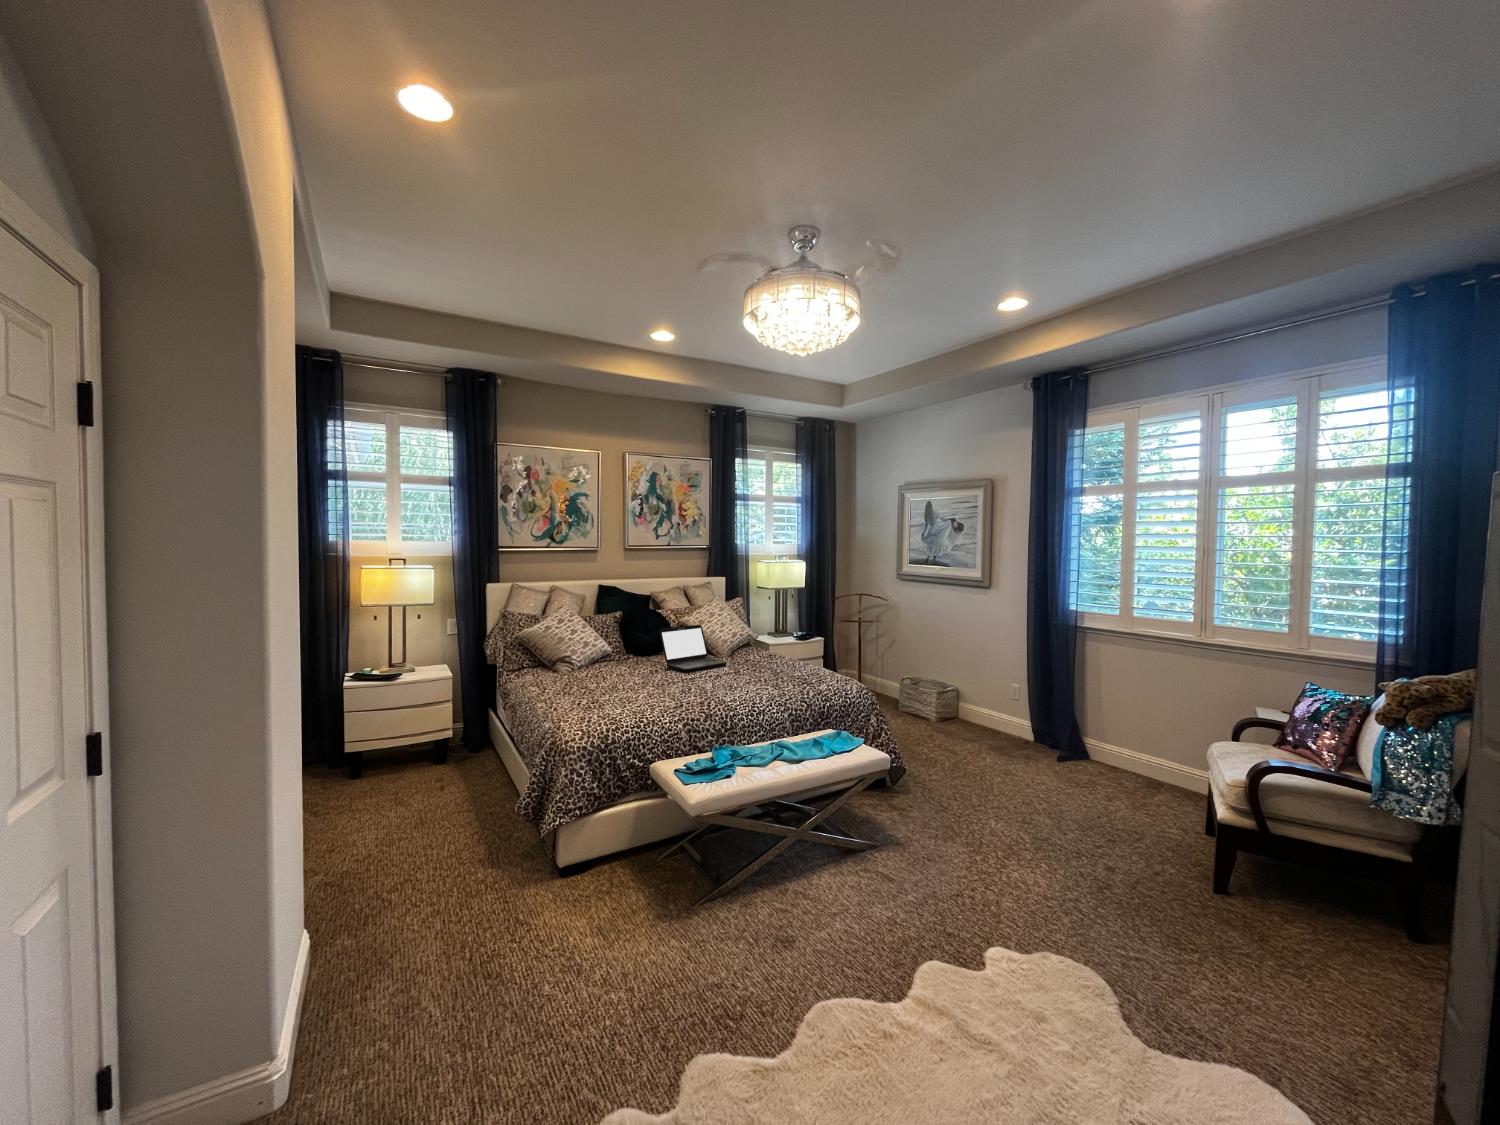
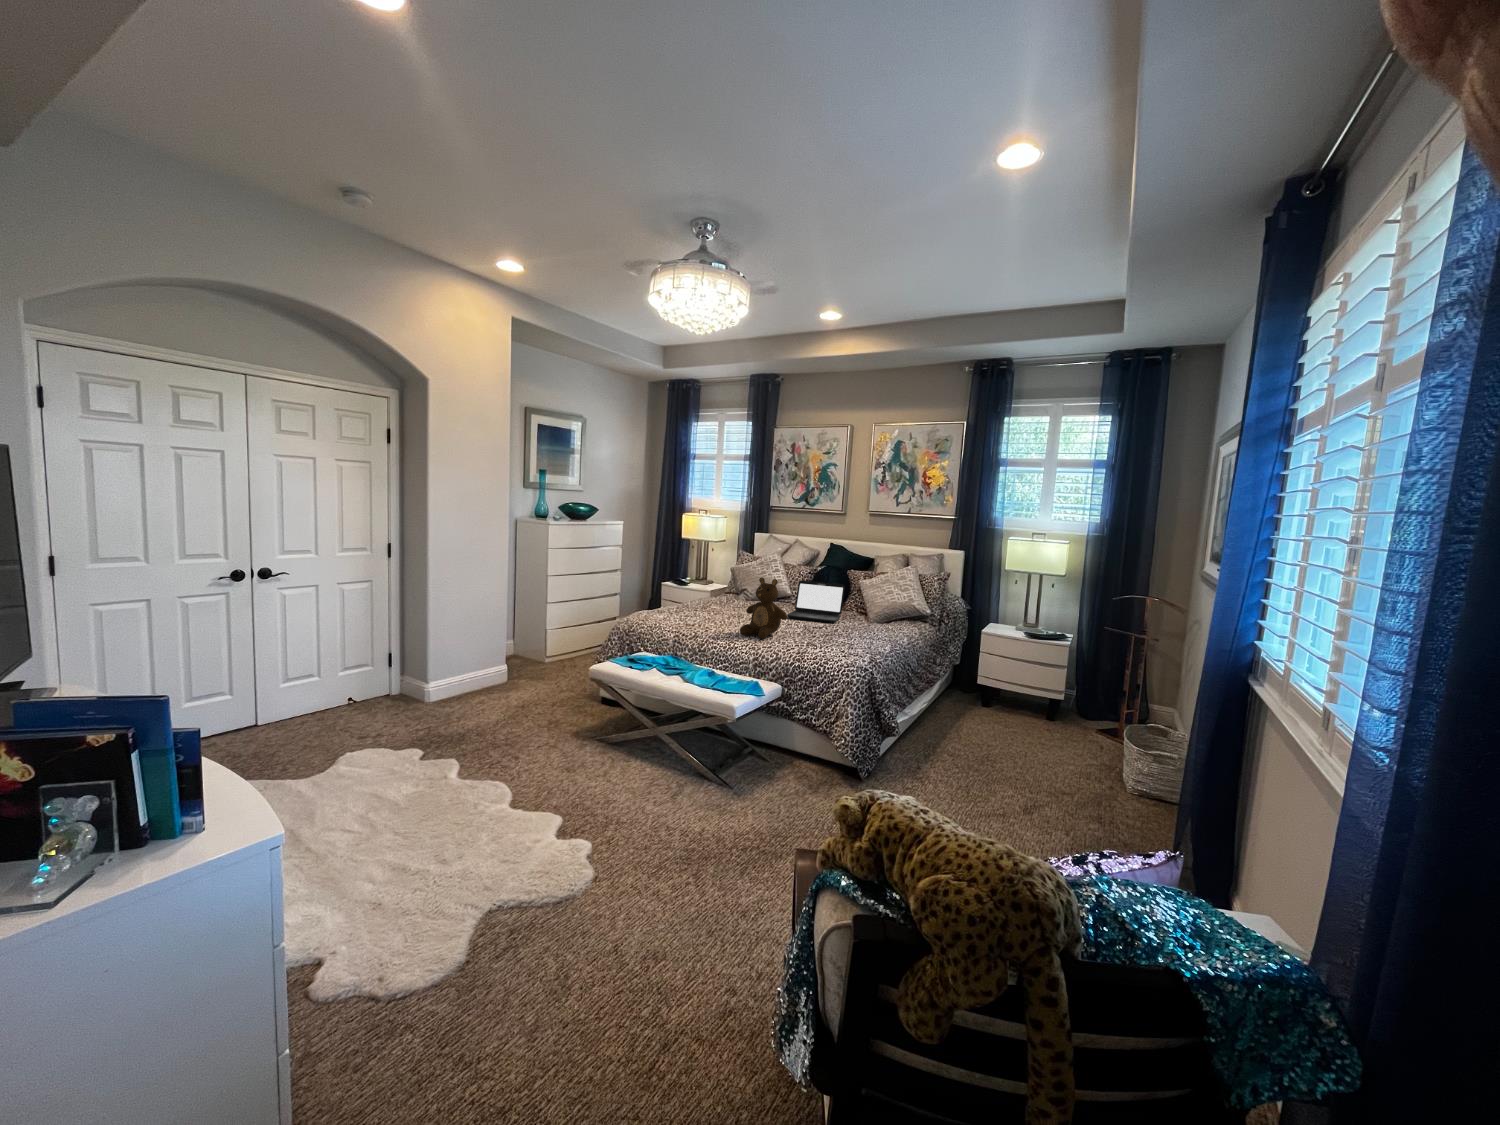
teddy bear: none [723,627,774,696] -> present [740,577,787,639]

